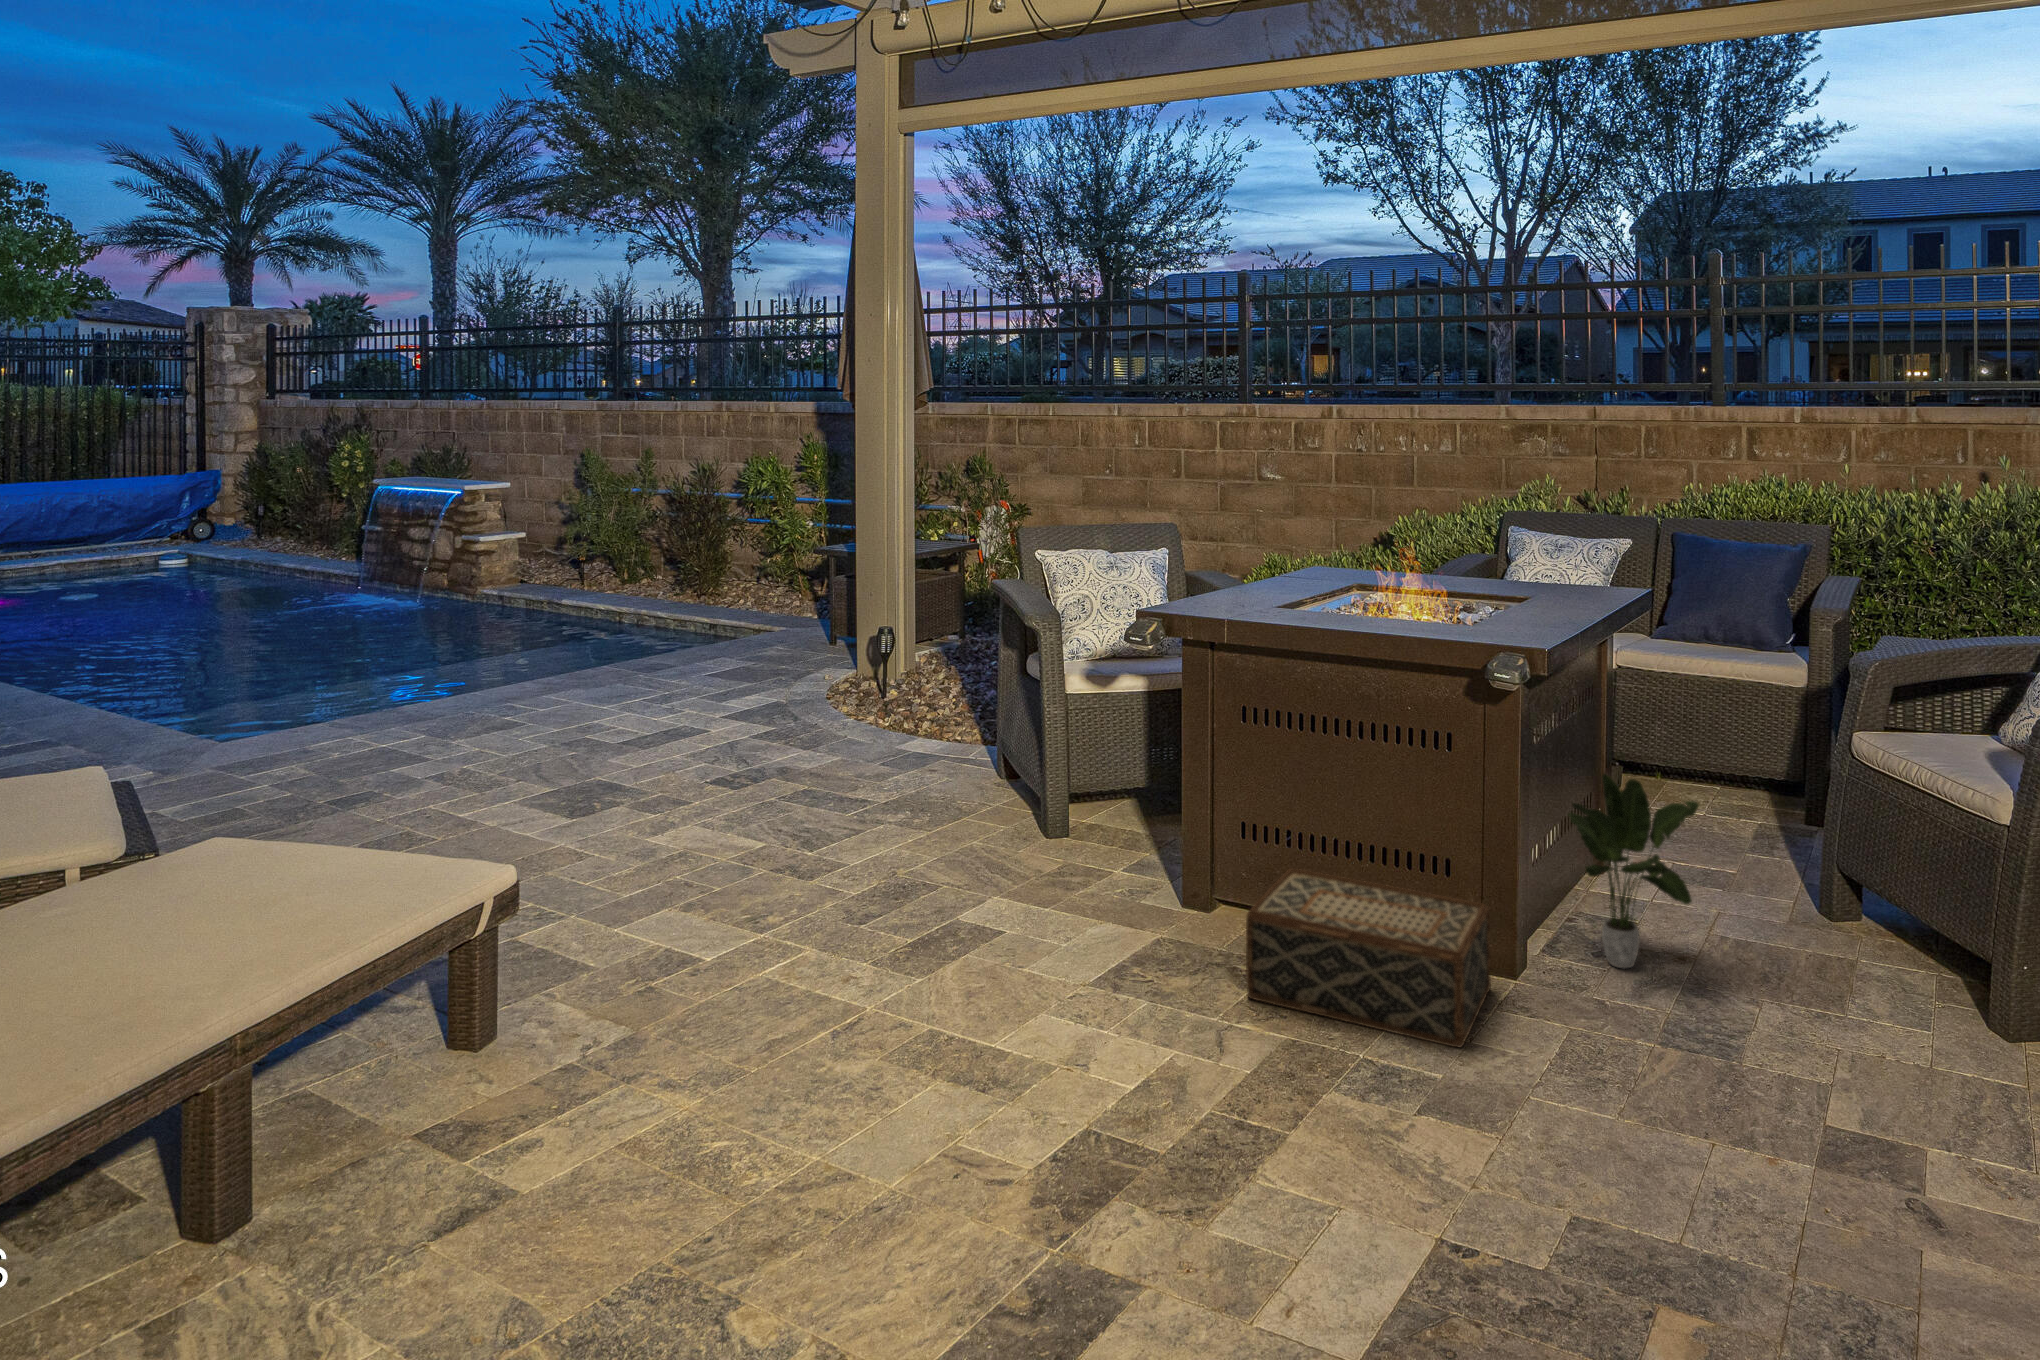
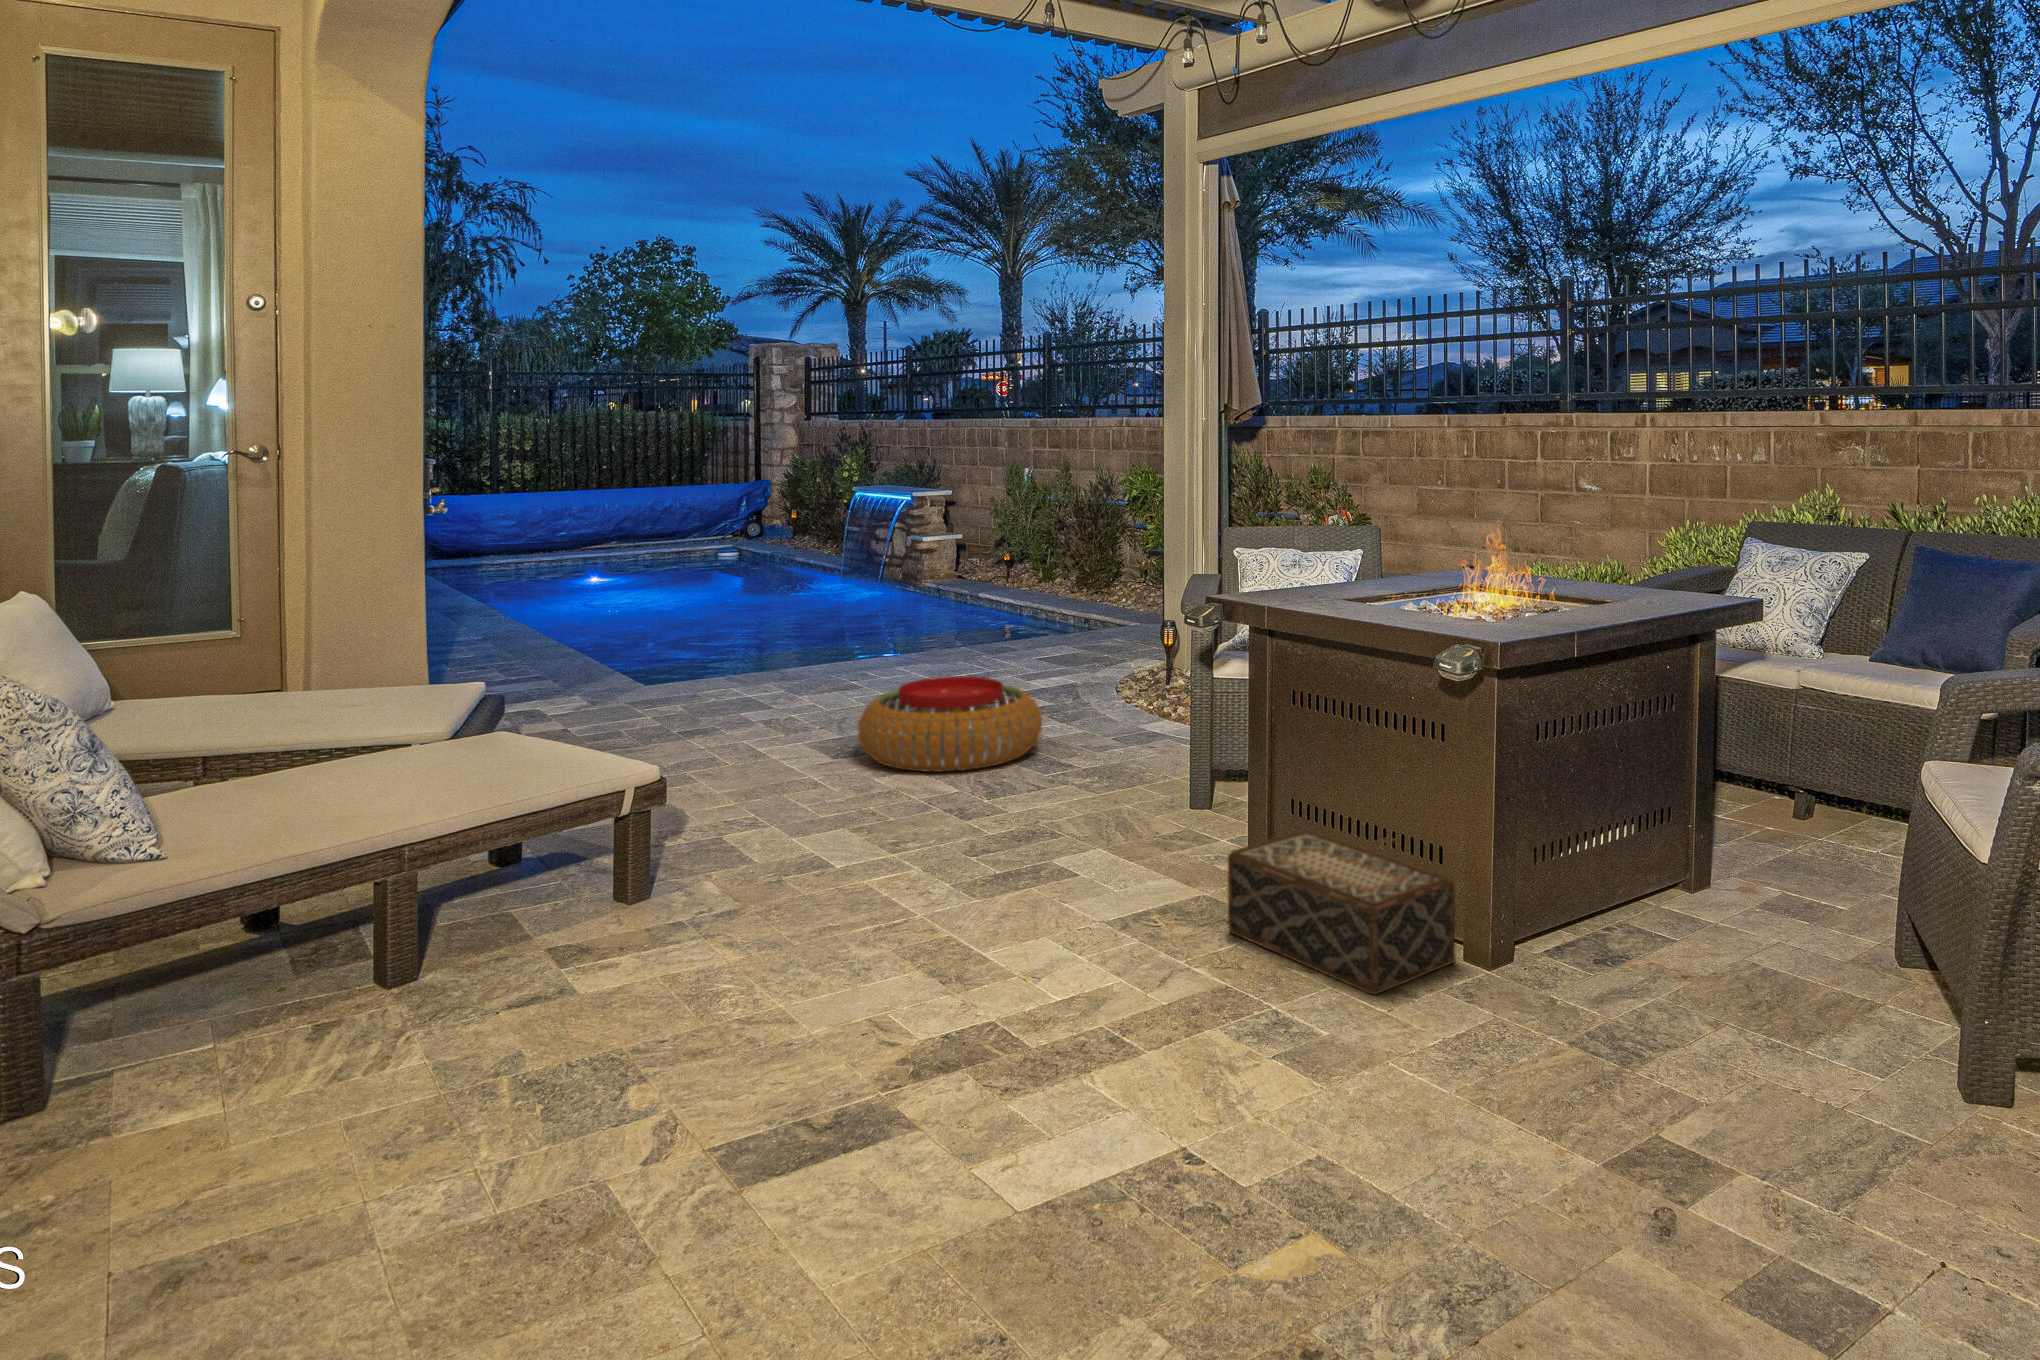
pouf: none [598,716,823,842] -> present [858,676,1042,772]
potted plant: present [1568,774,1699,968] -> none [1557,768,1692,972]

